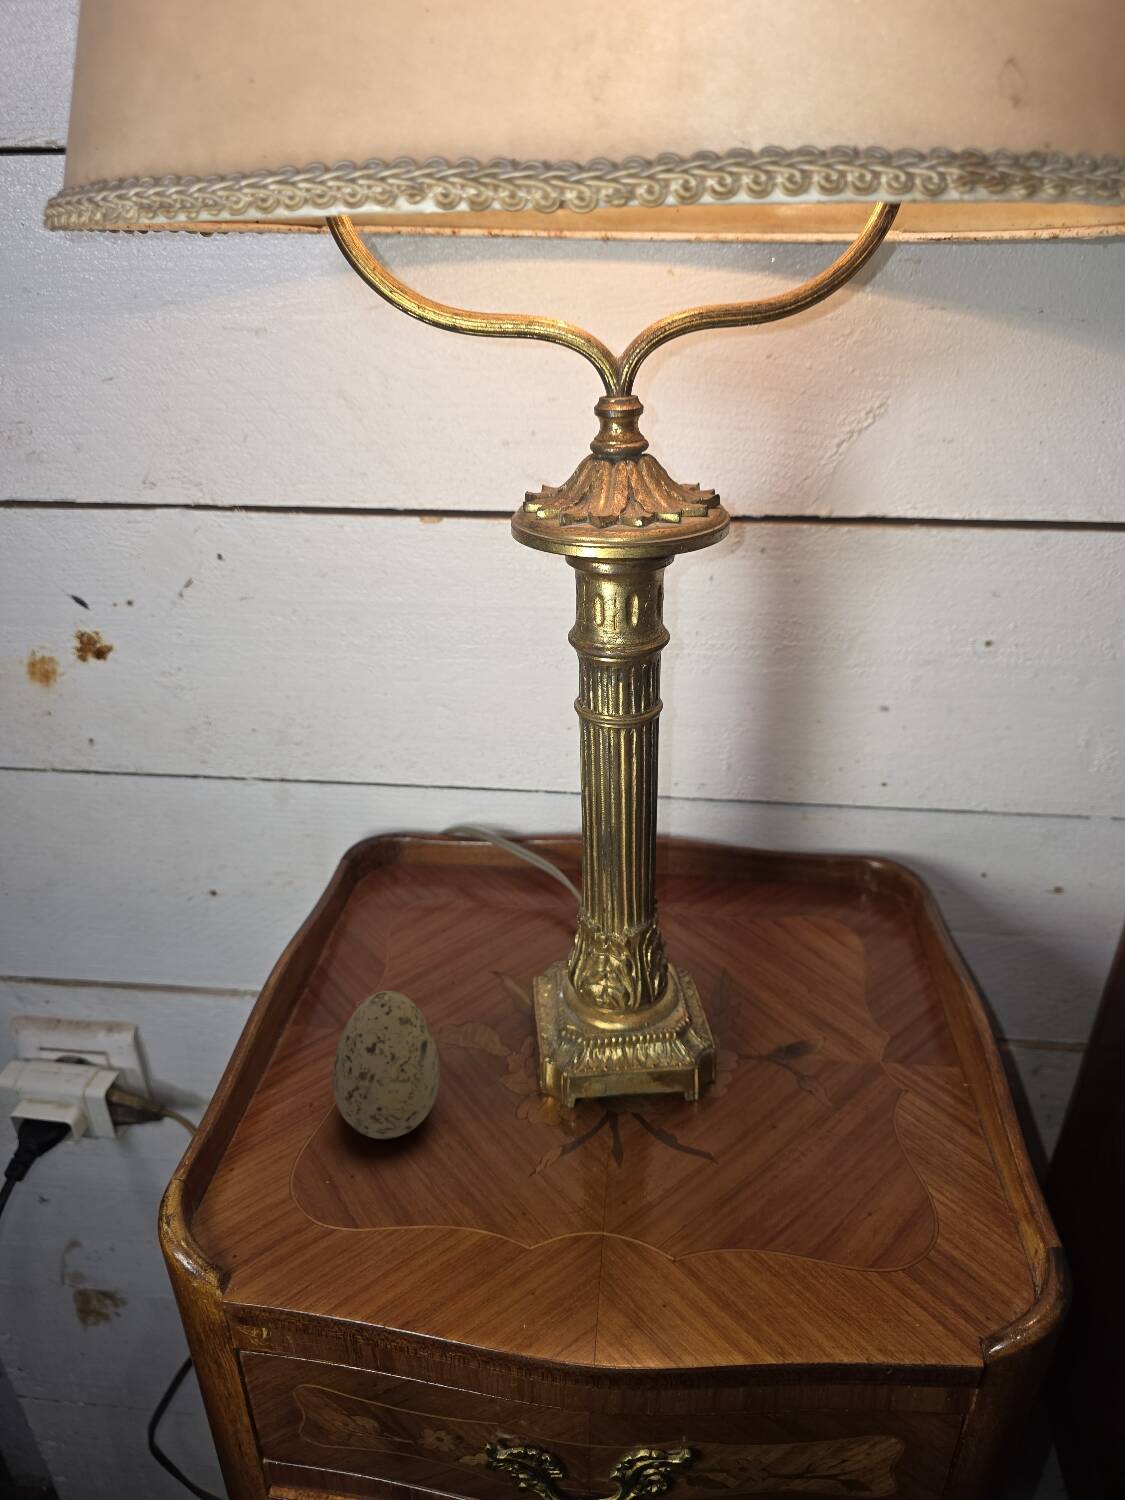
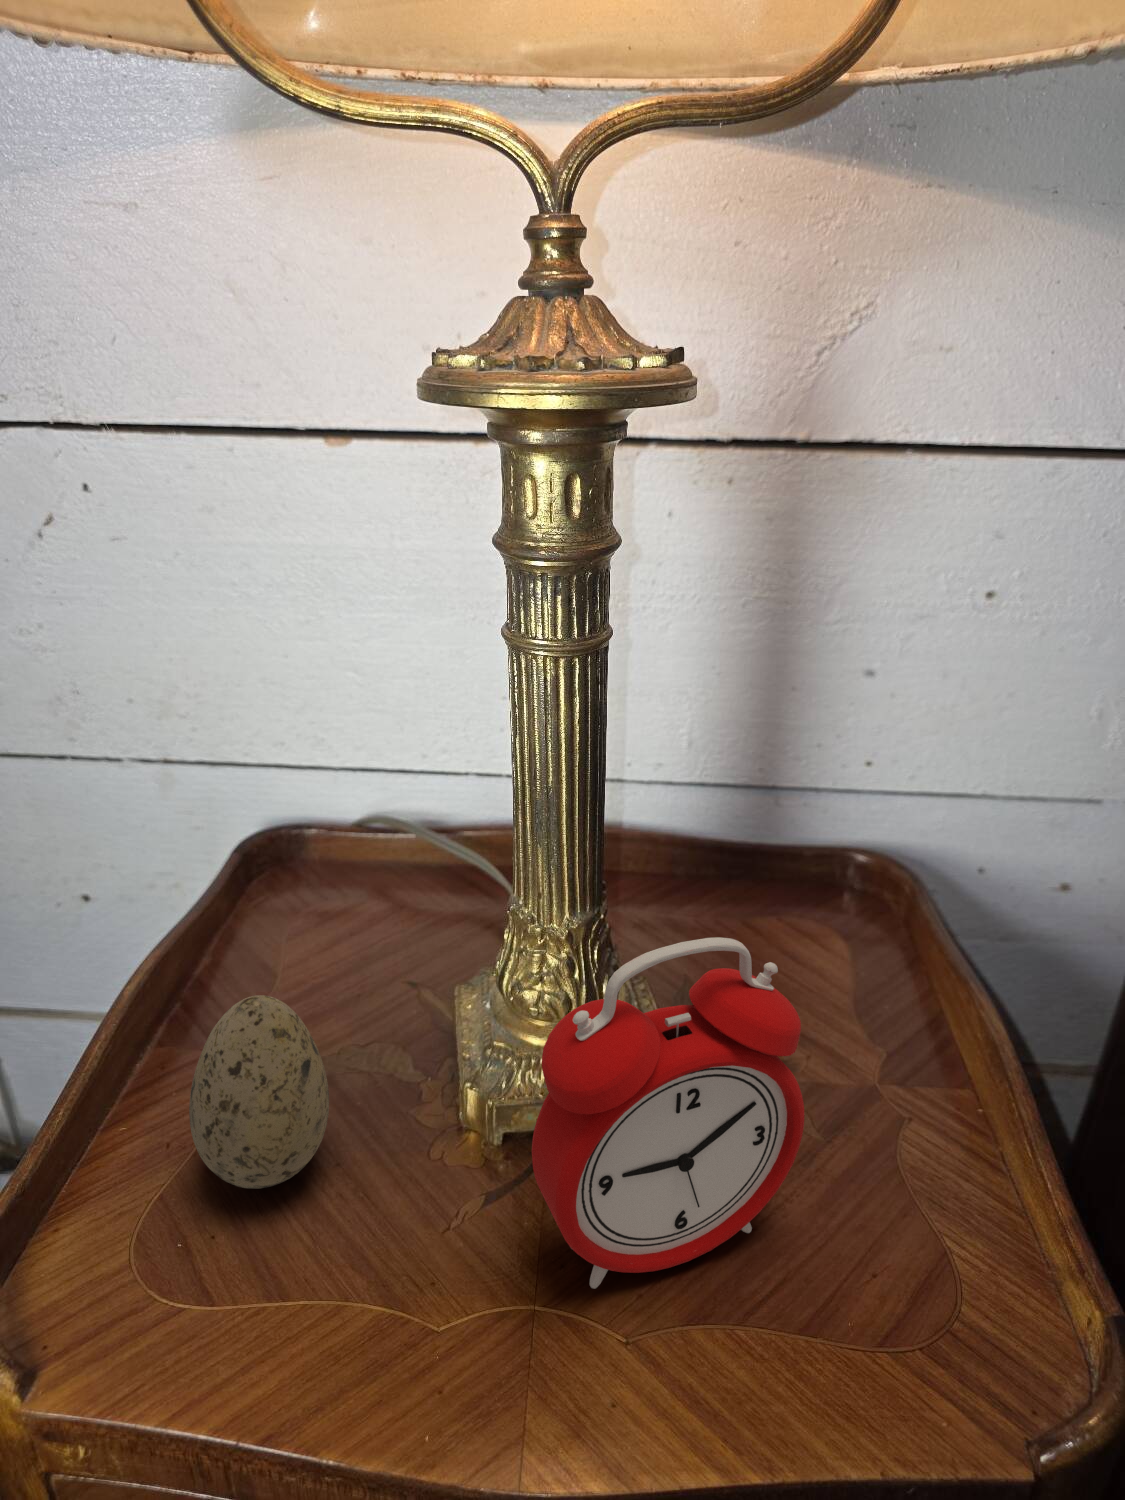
alarm clock: none [601,953,813,1219] -> present [532,937,805,1289]

